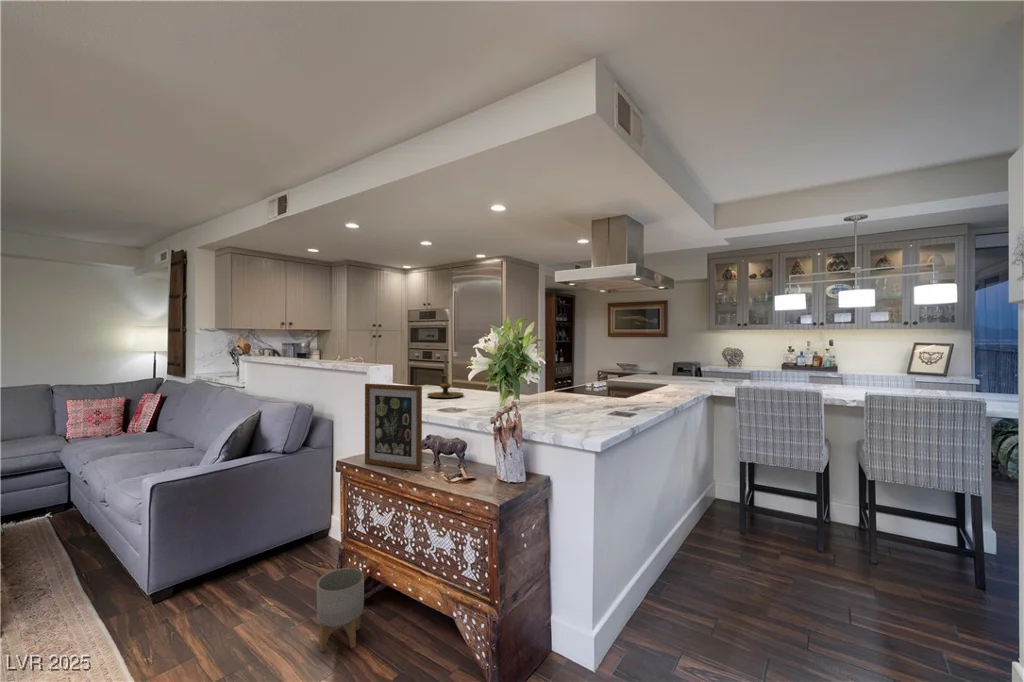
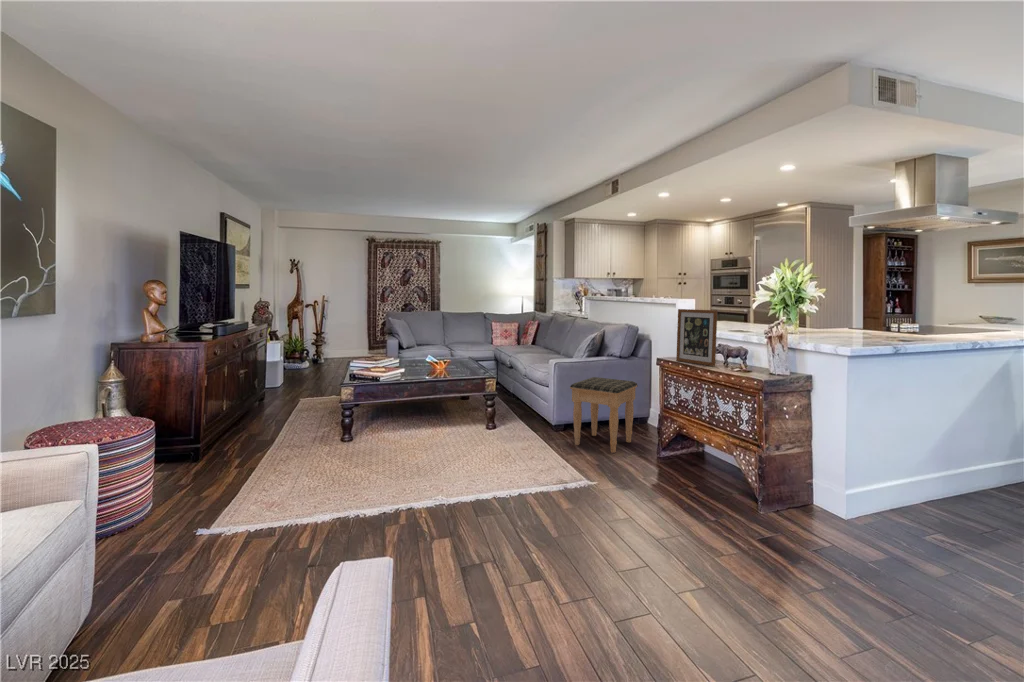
candle holder: present [427,356,464,398] -> none [723,294,756,328]
footstool: none [166,499,306,646] -> present [570,377,638,453]
planter: present [317,568,364,652] -> none [646,422,674,465]

